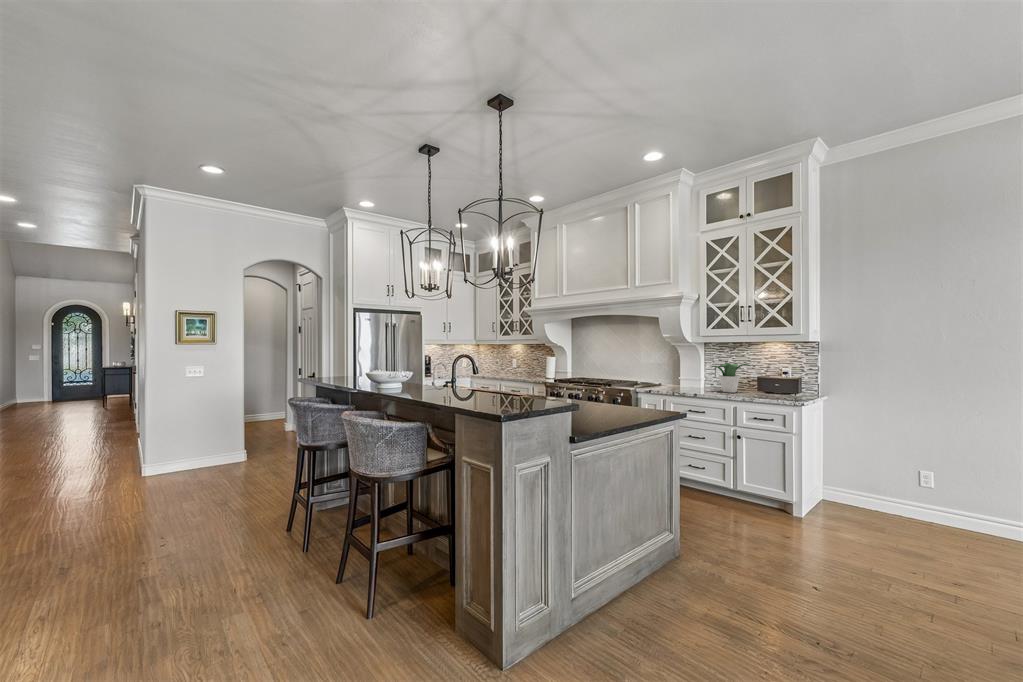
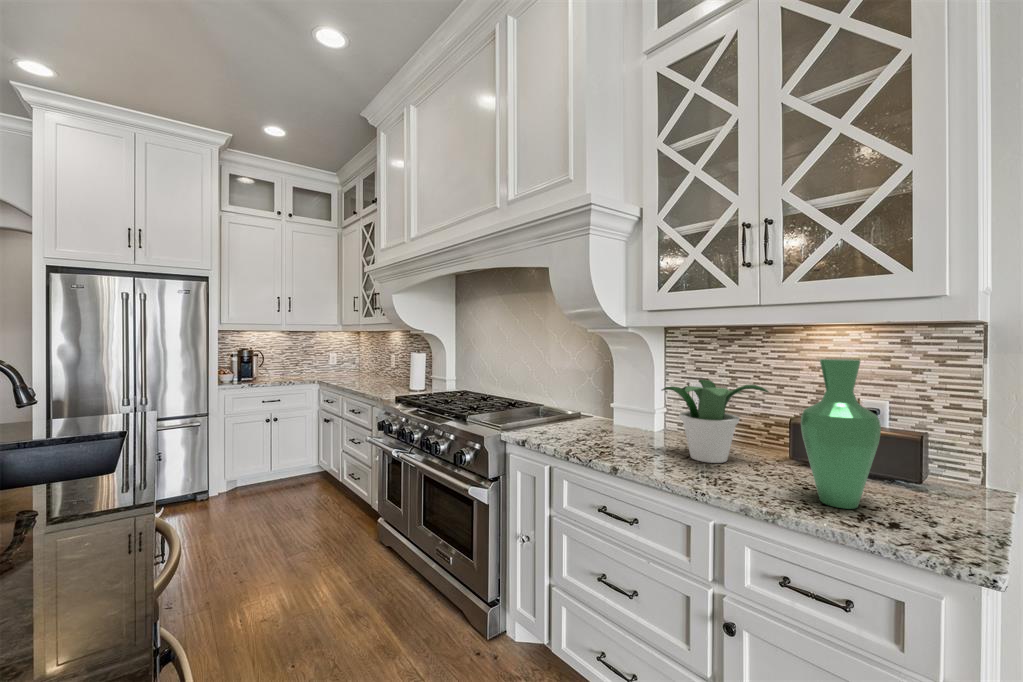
vase: none [762,353,784,397] -> present [800,359,881,509]

